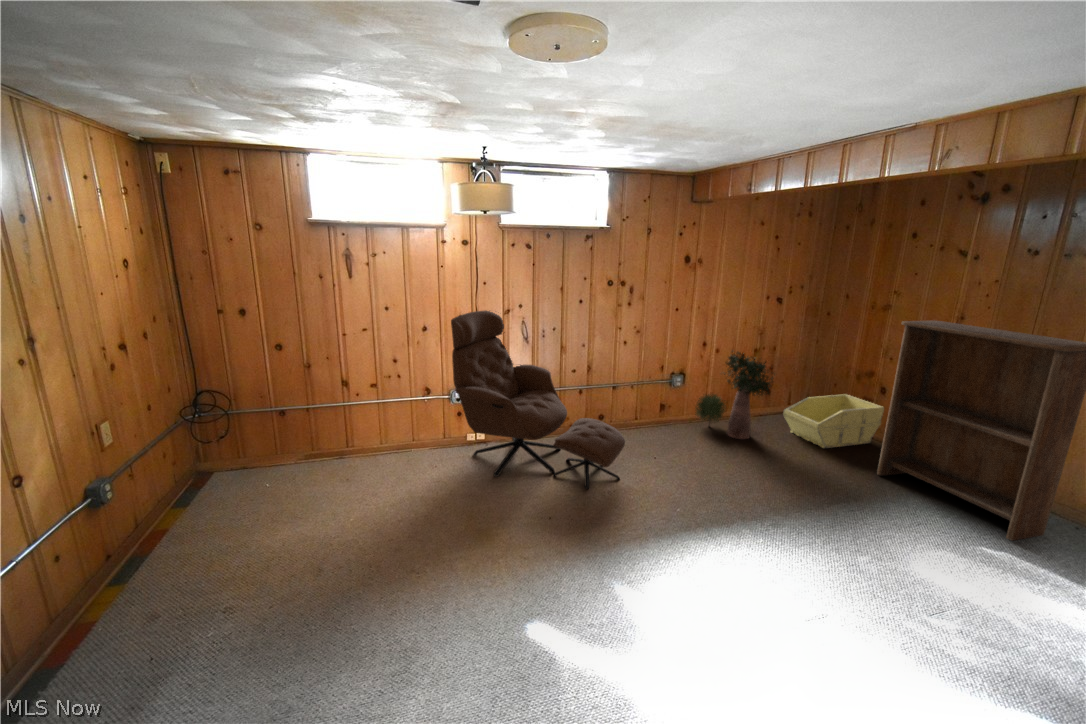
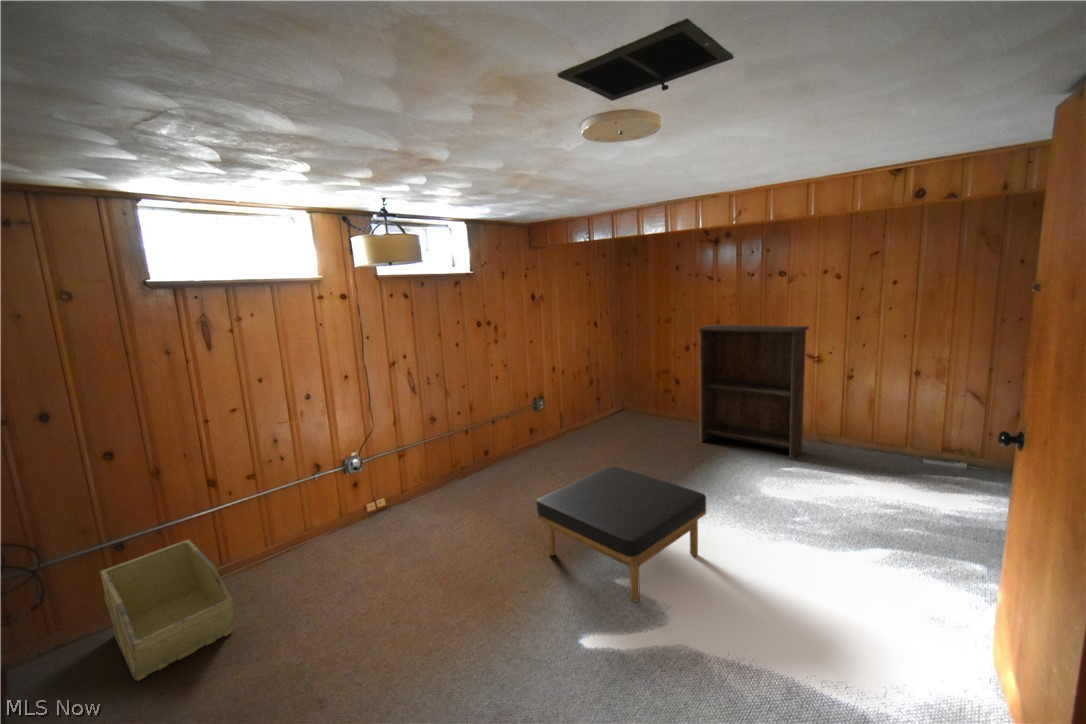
lounge chair: present [451,310,625,489] -> none [352,366,543,535]
potted plant: present [695,352,773,439] -> none [555,369,616,442]
storage bin: present [783,394,884,448] -> present [100,540,236,681]
ottoman: none [564,465,754,616] -> present [537,466,706,602]

